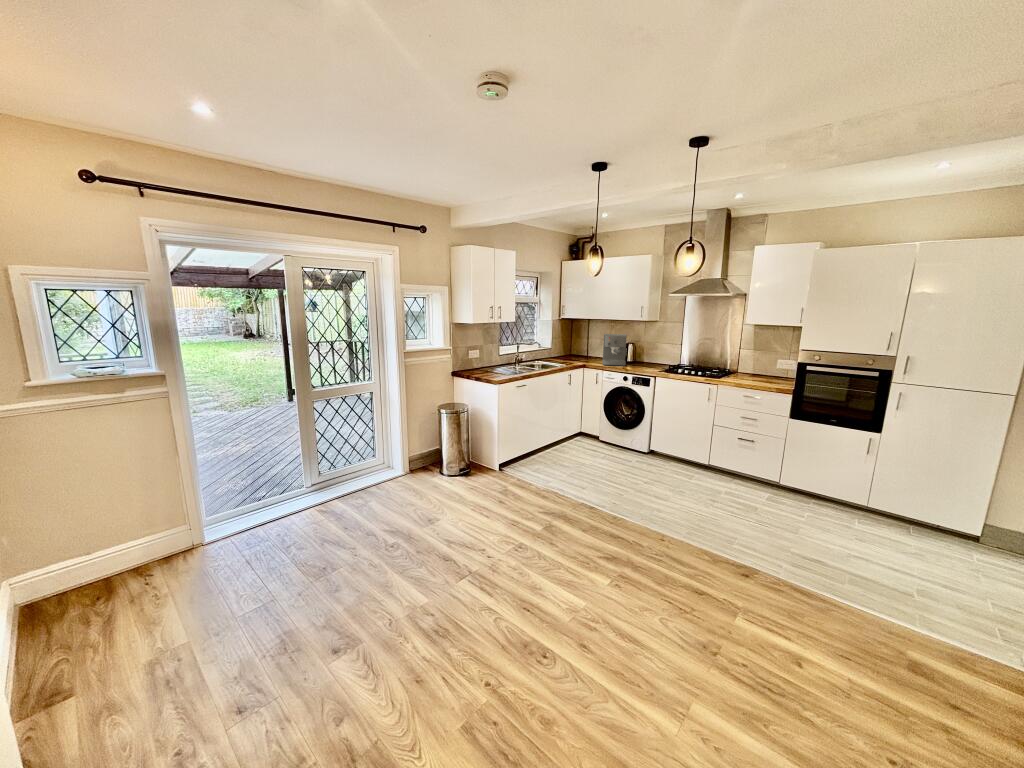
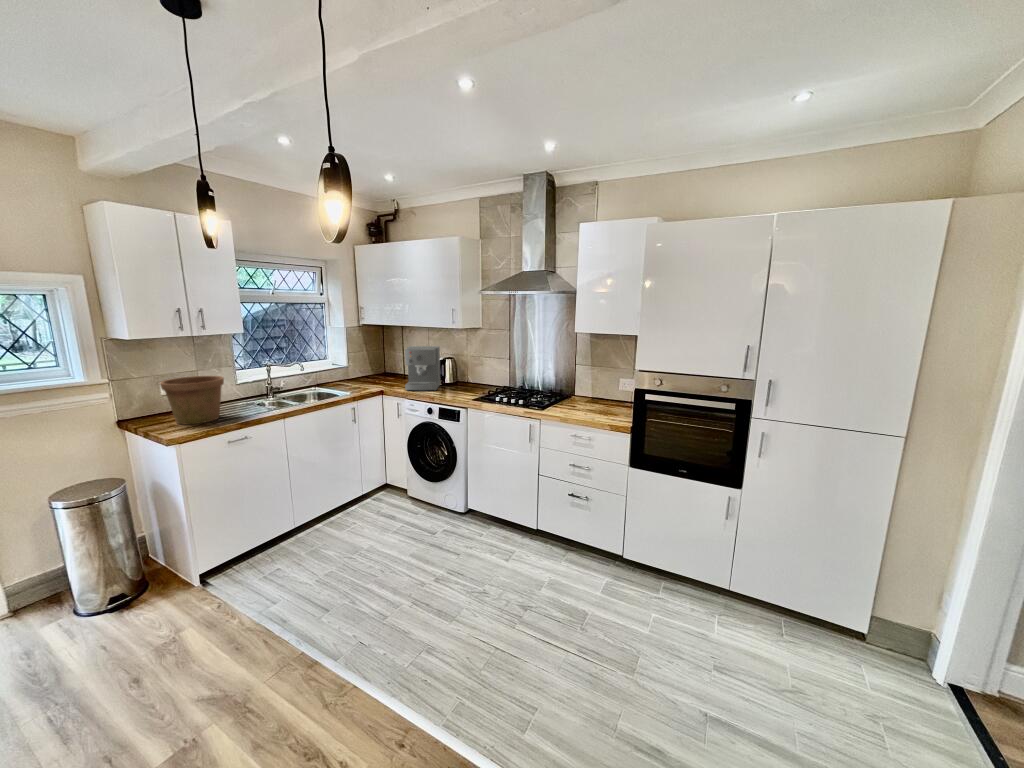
flower pot: none [480,348,510,375] -> present [160,376,224,424]

